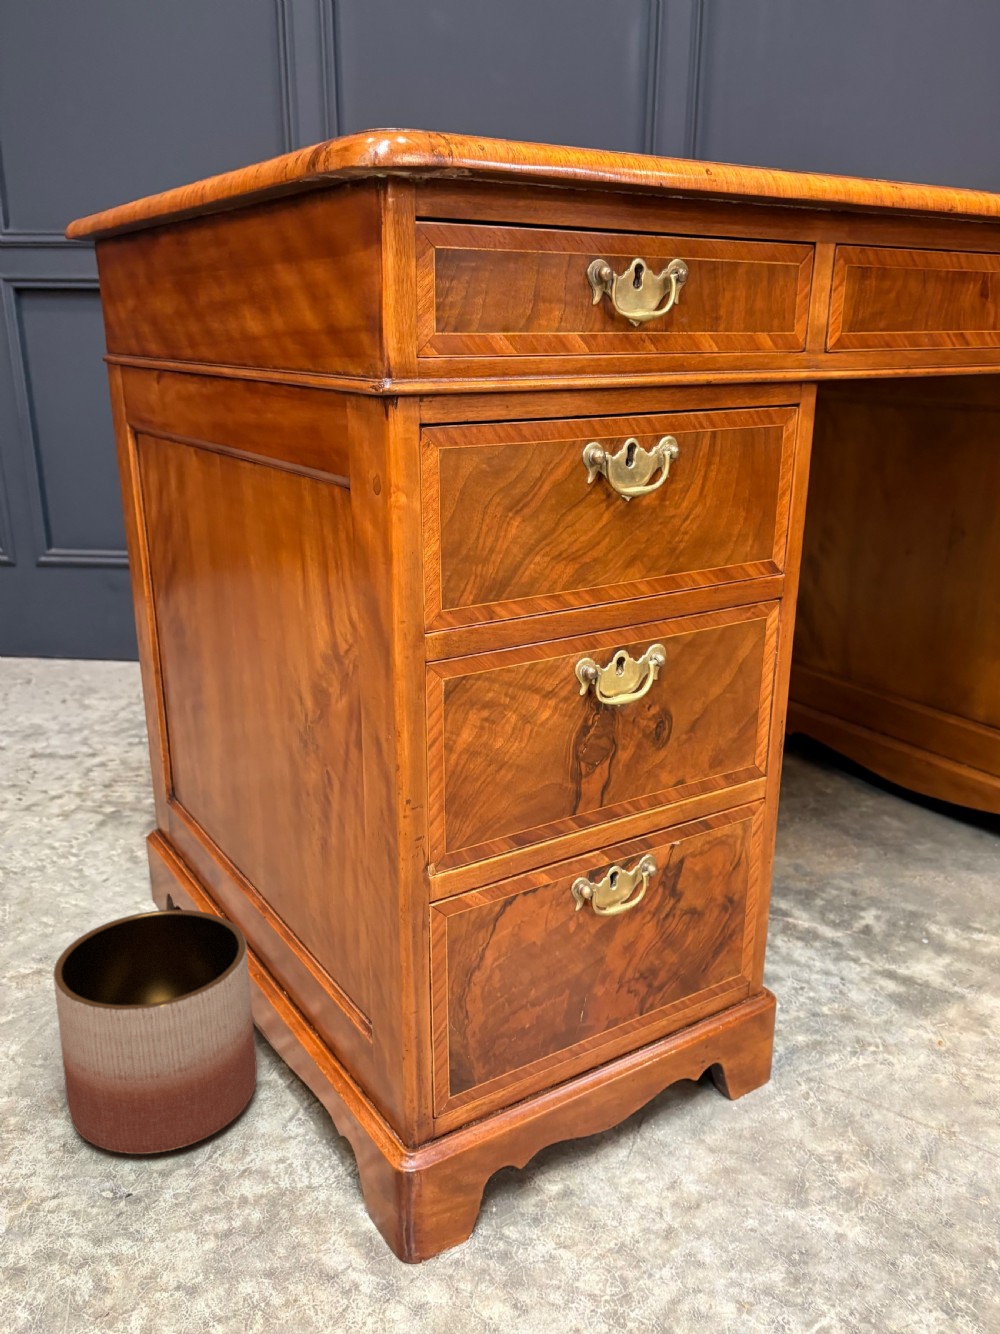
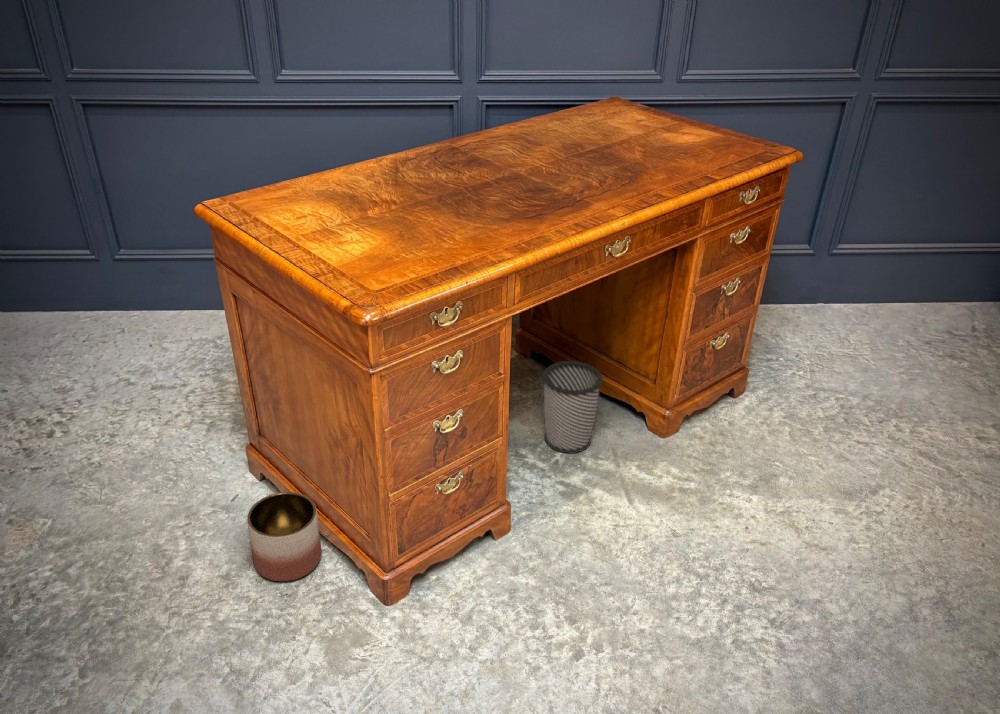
wastebasket: none [828,701,981,915] -> present [543,361,602,453]

